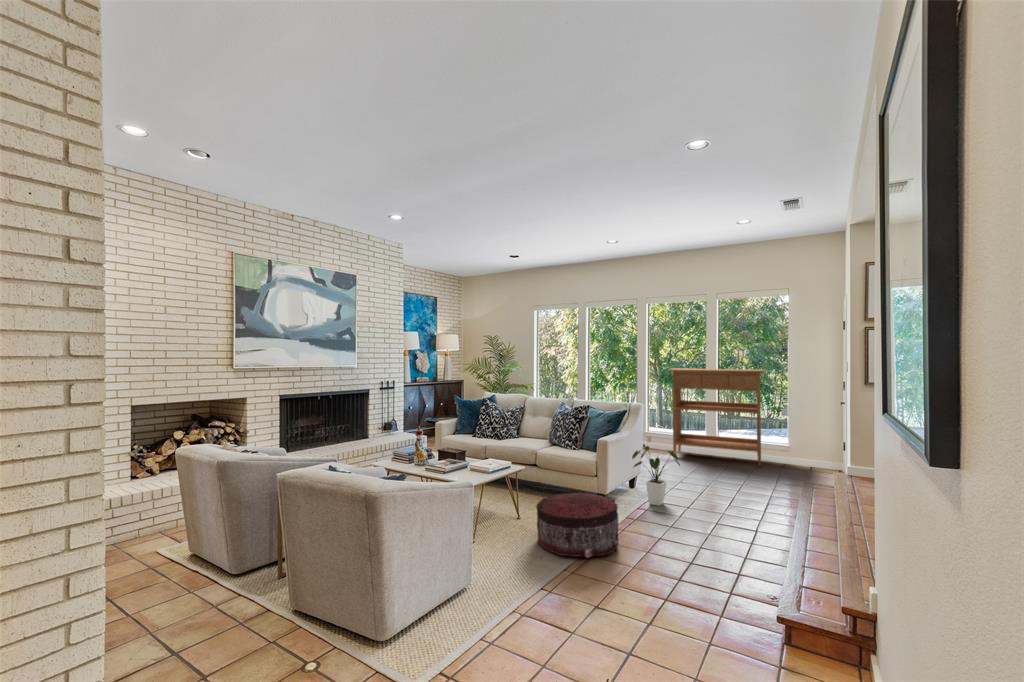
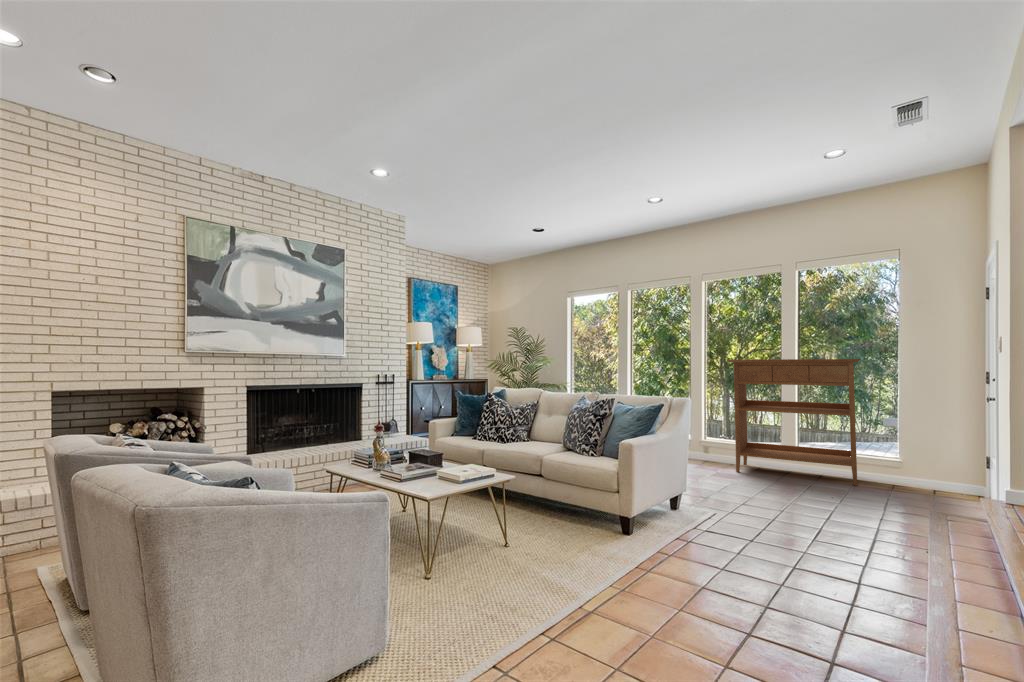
house plant: present [632,444,680,506] -> none [670,451,739,536]
pouf: present [536,493,619,558] -> none [518,514,638,614]

